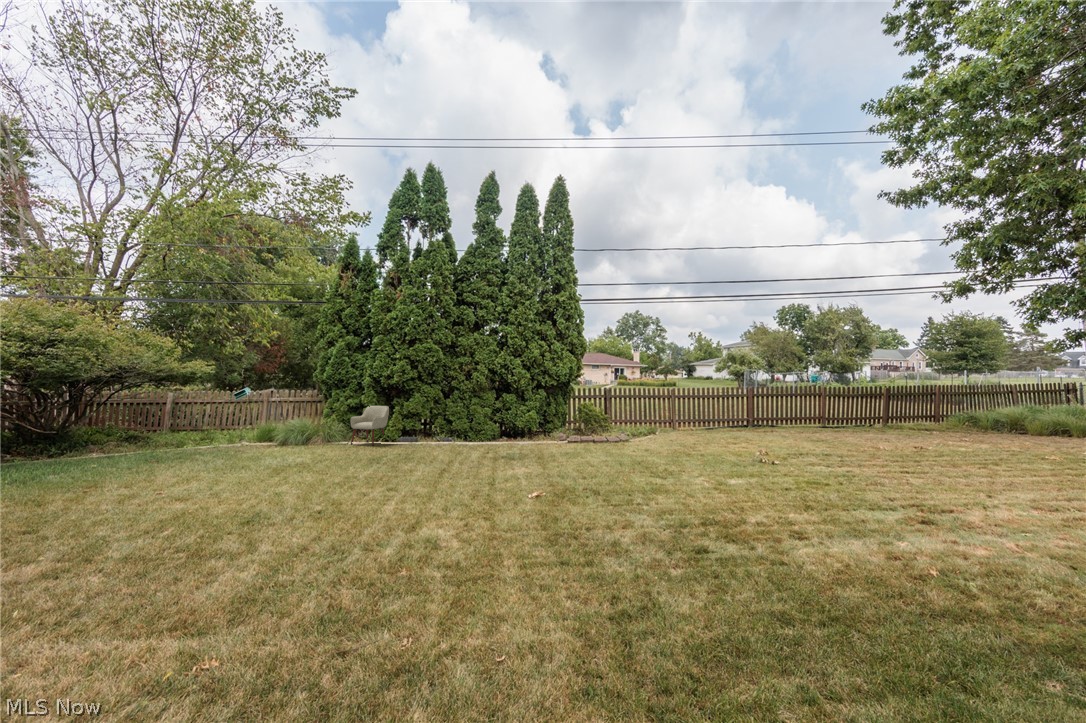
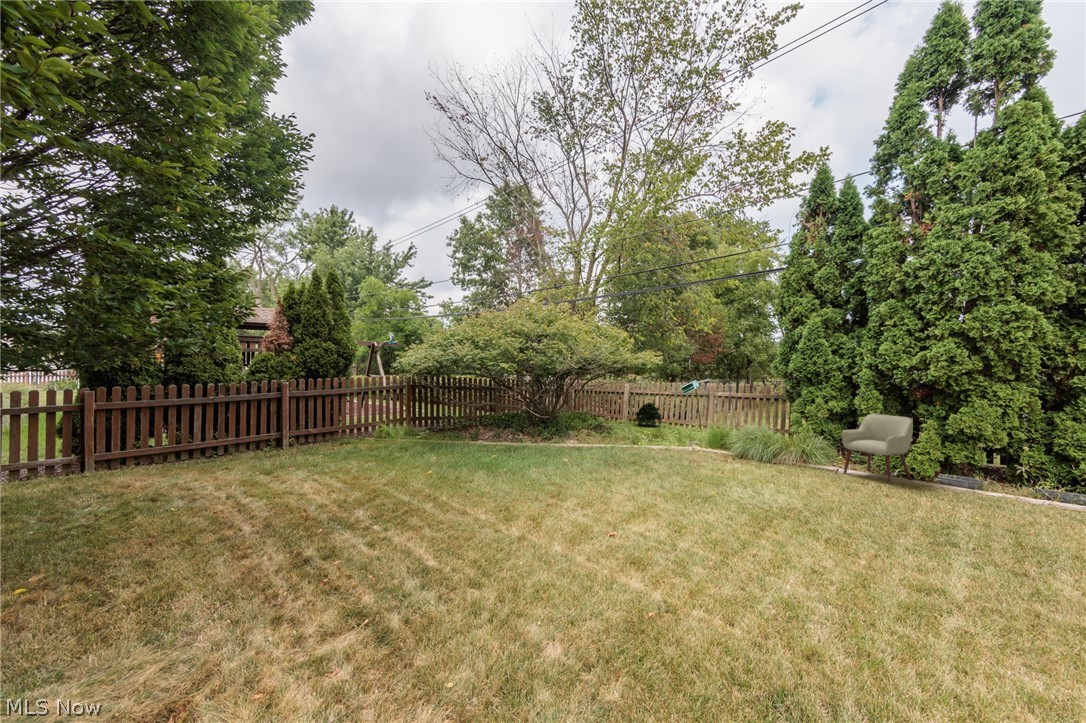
potted plant: none [178,411,212,434] -> present [634,403,662,426]

